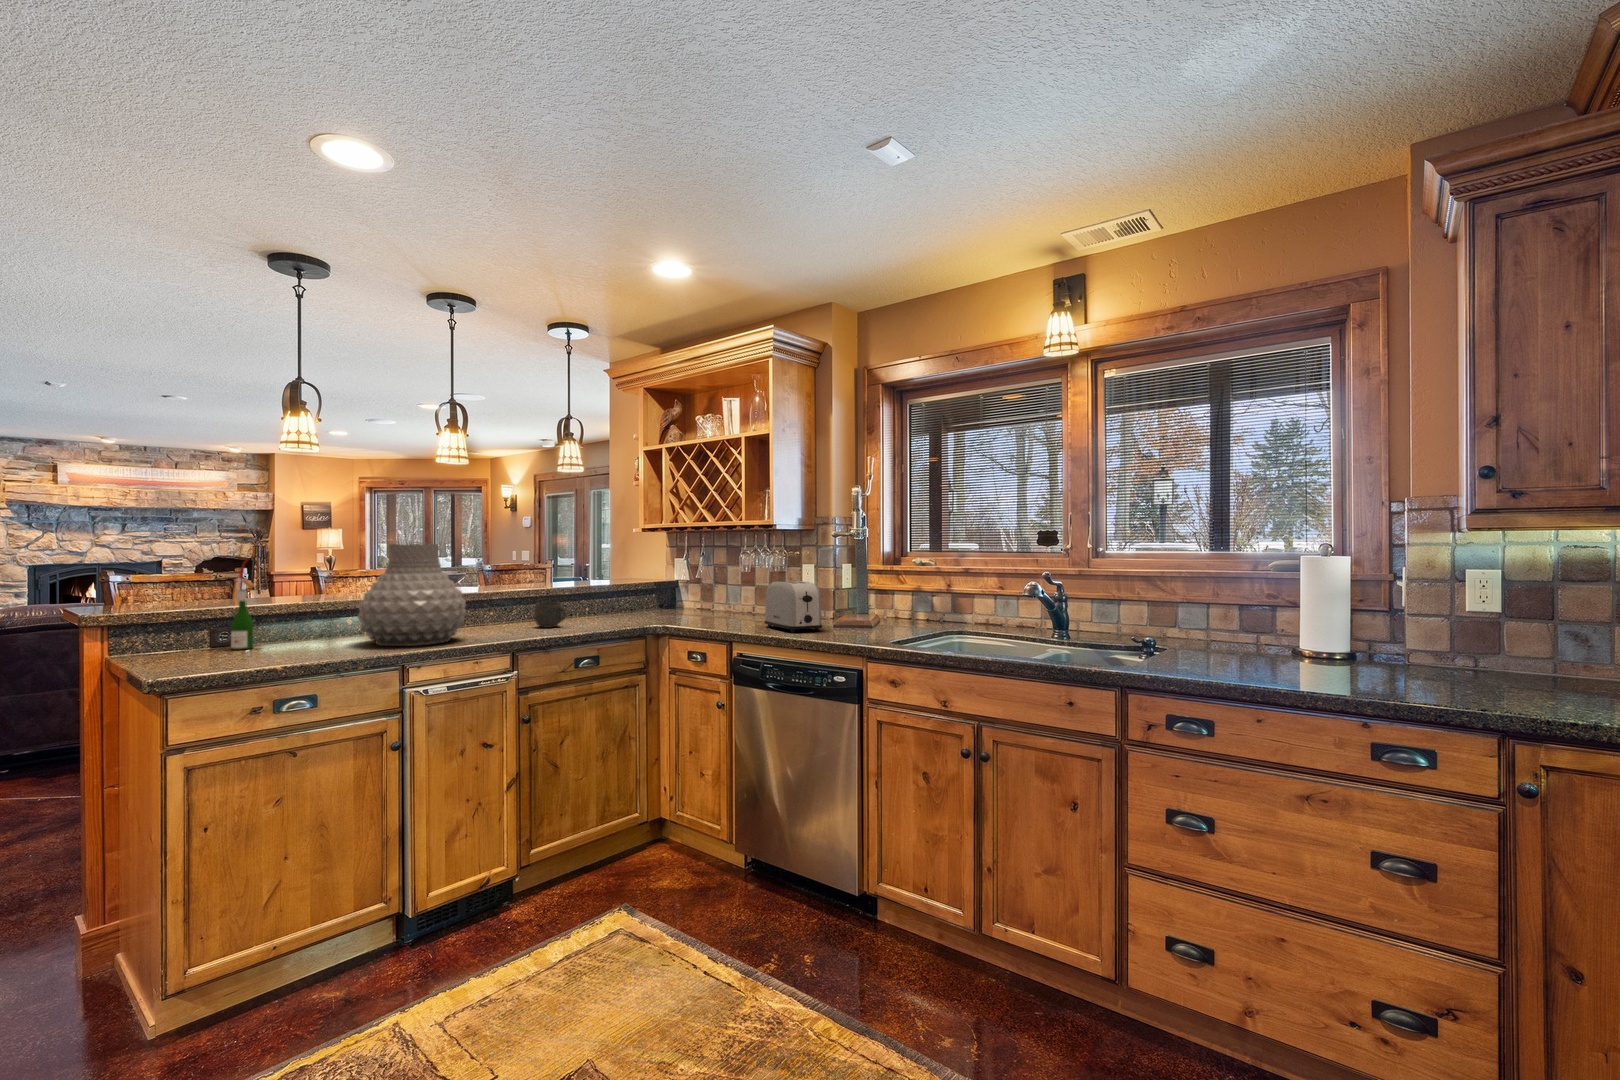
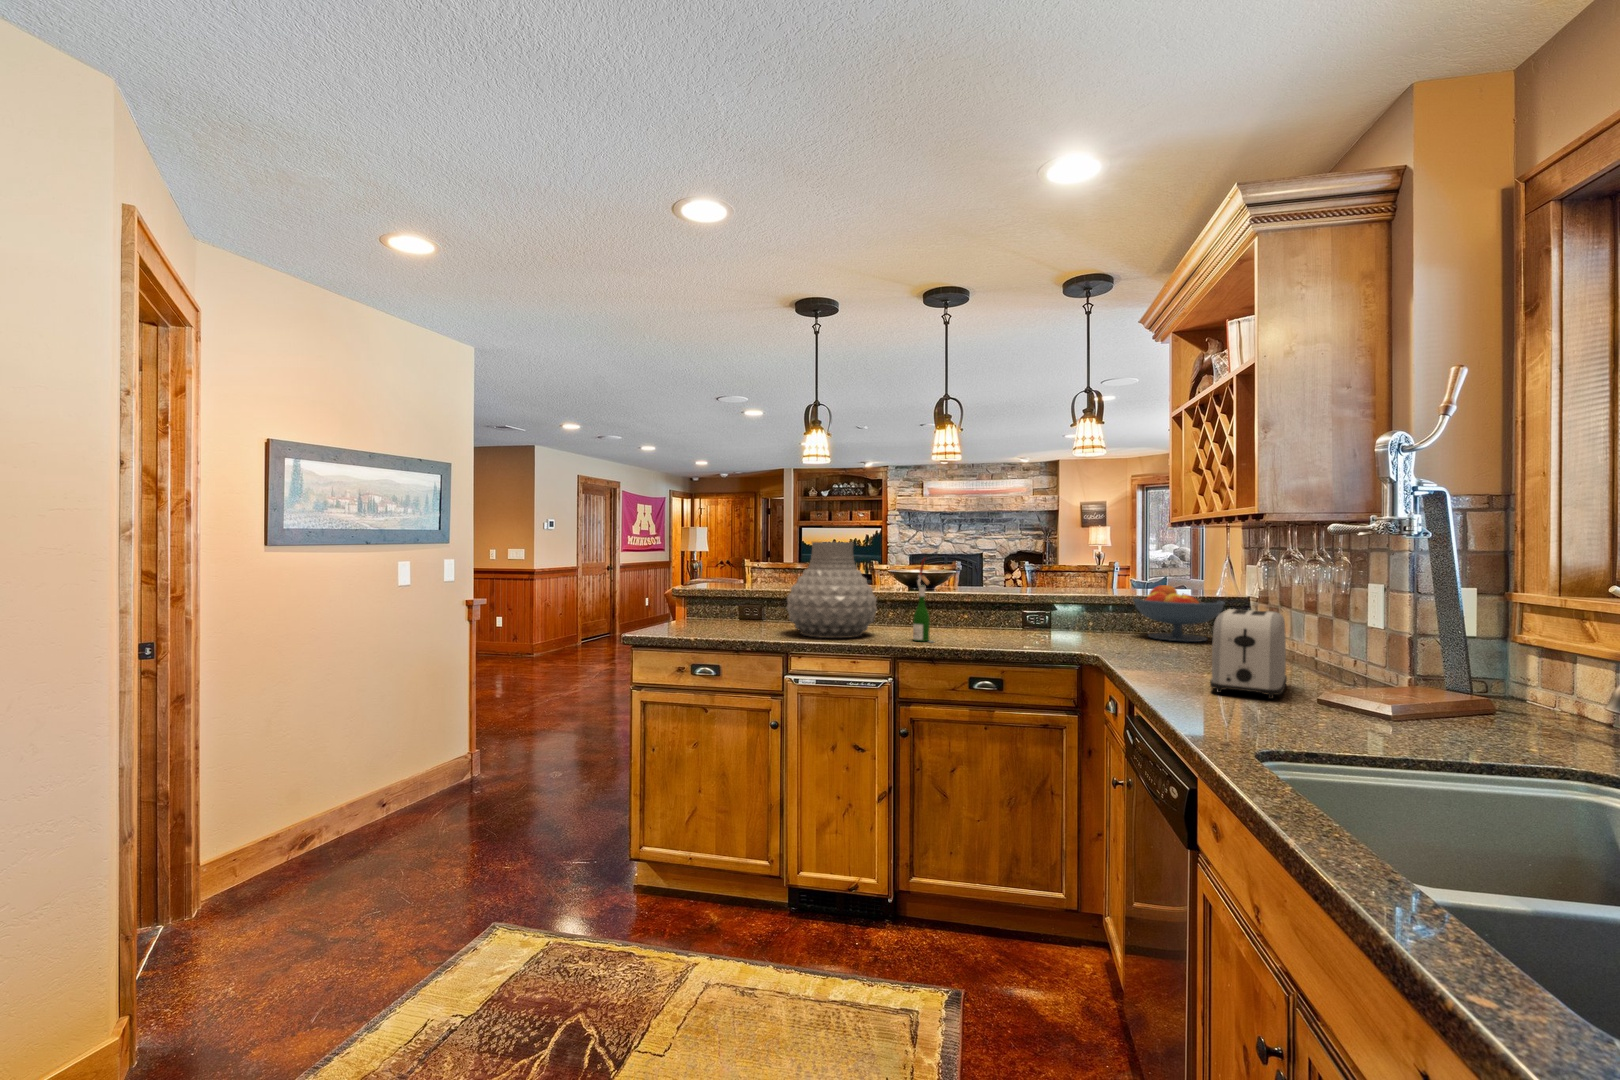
wine bottle: present [231,559,258,650] -> present [913,558,930,641]
fruit bowl: none [622,574,686,614] -> present [1133,585,1225,642]
mug: present [534,602,566,628] -> none [973,609,1003,638]

